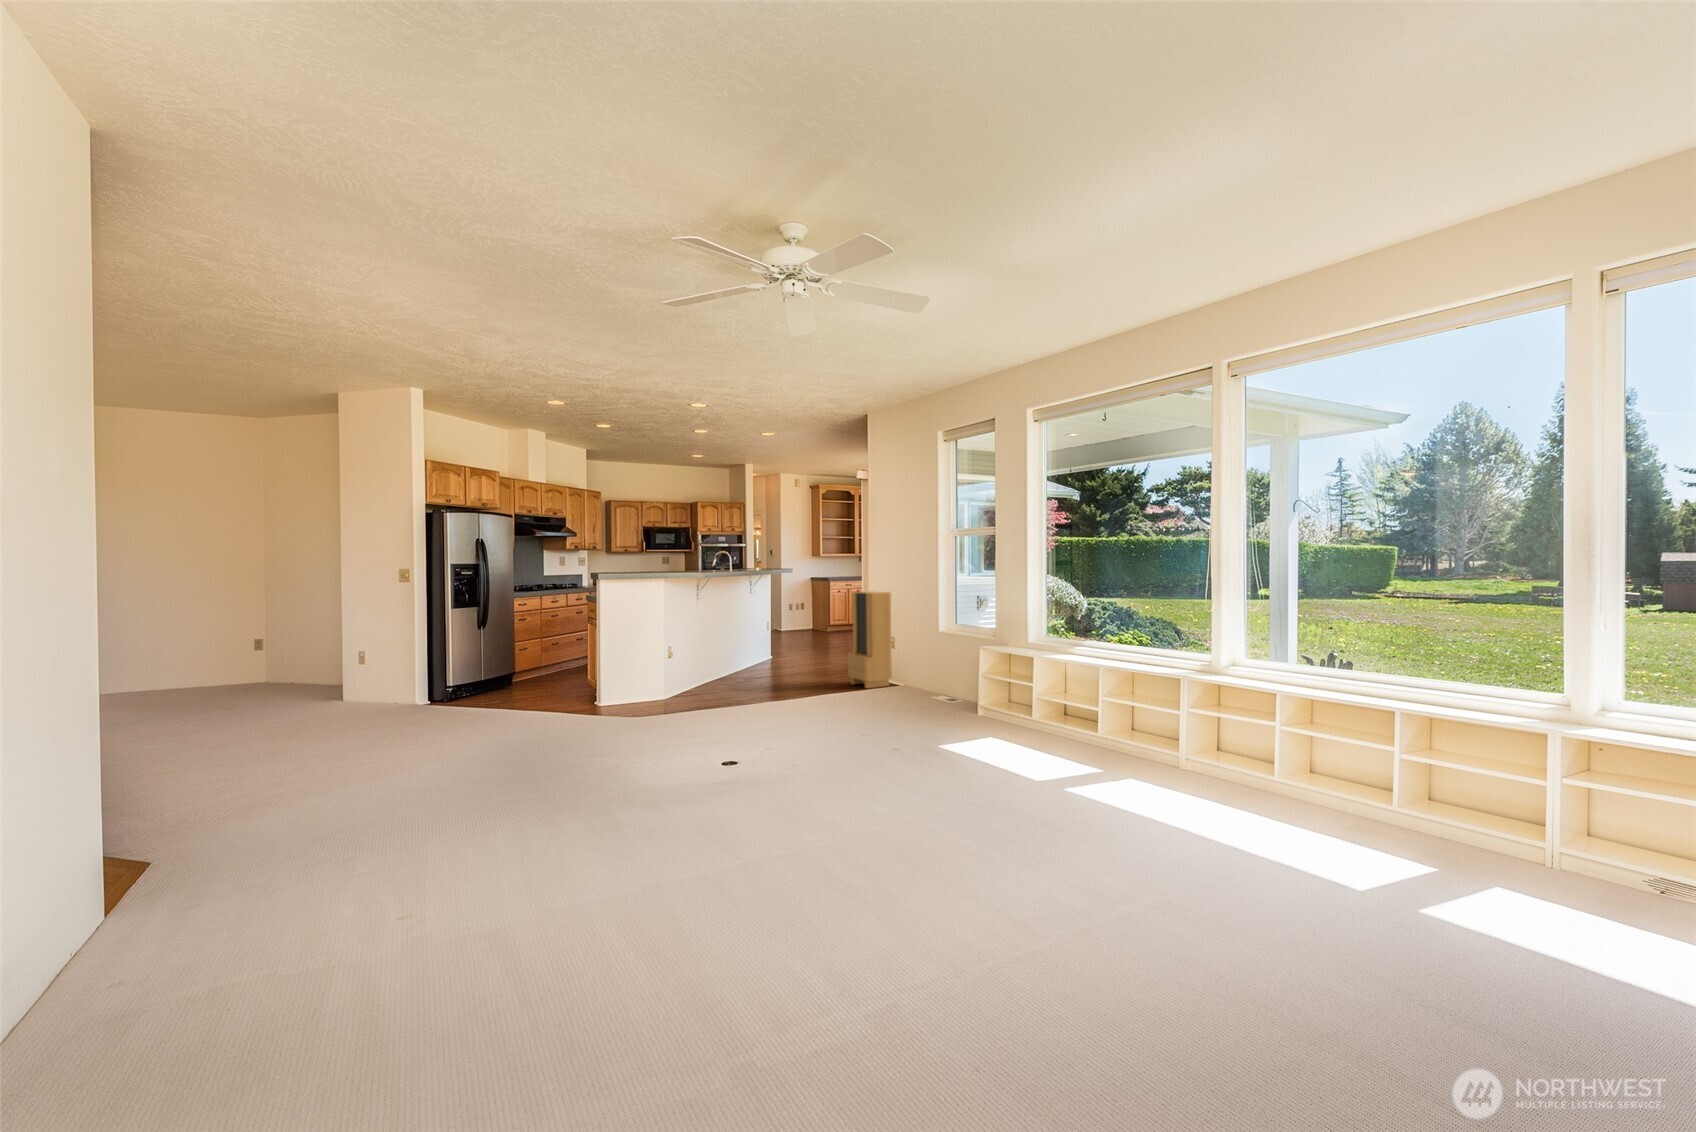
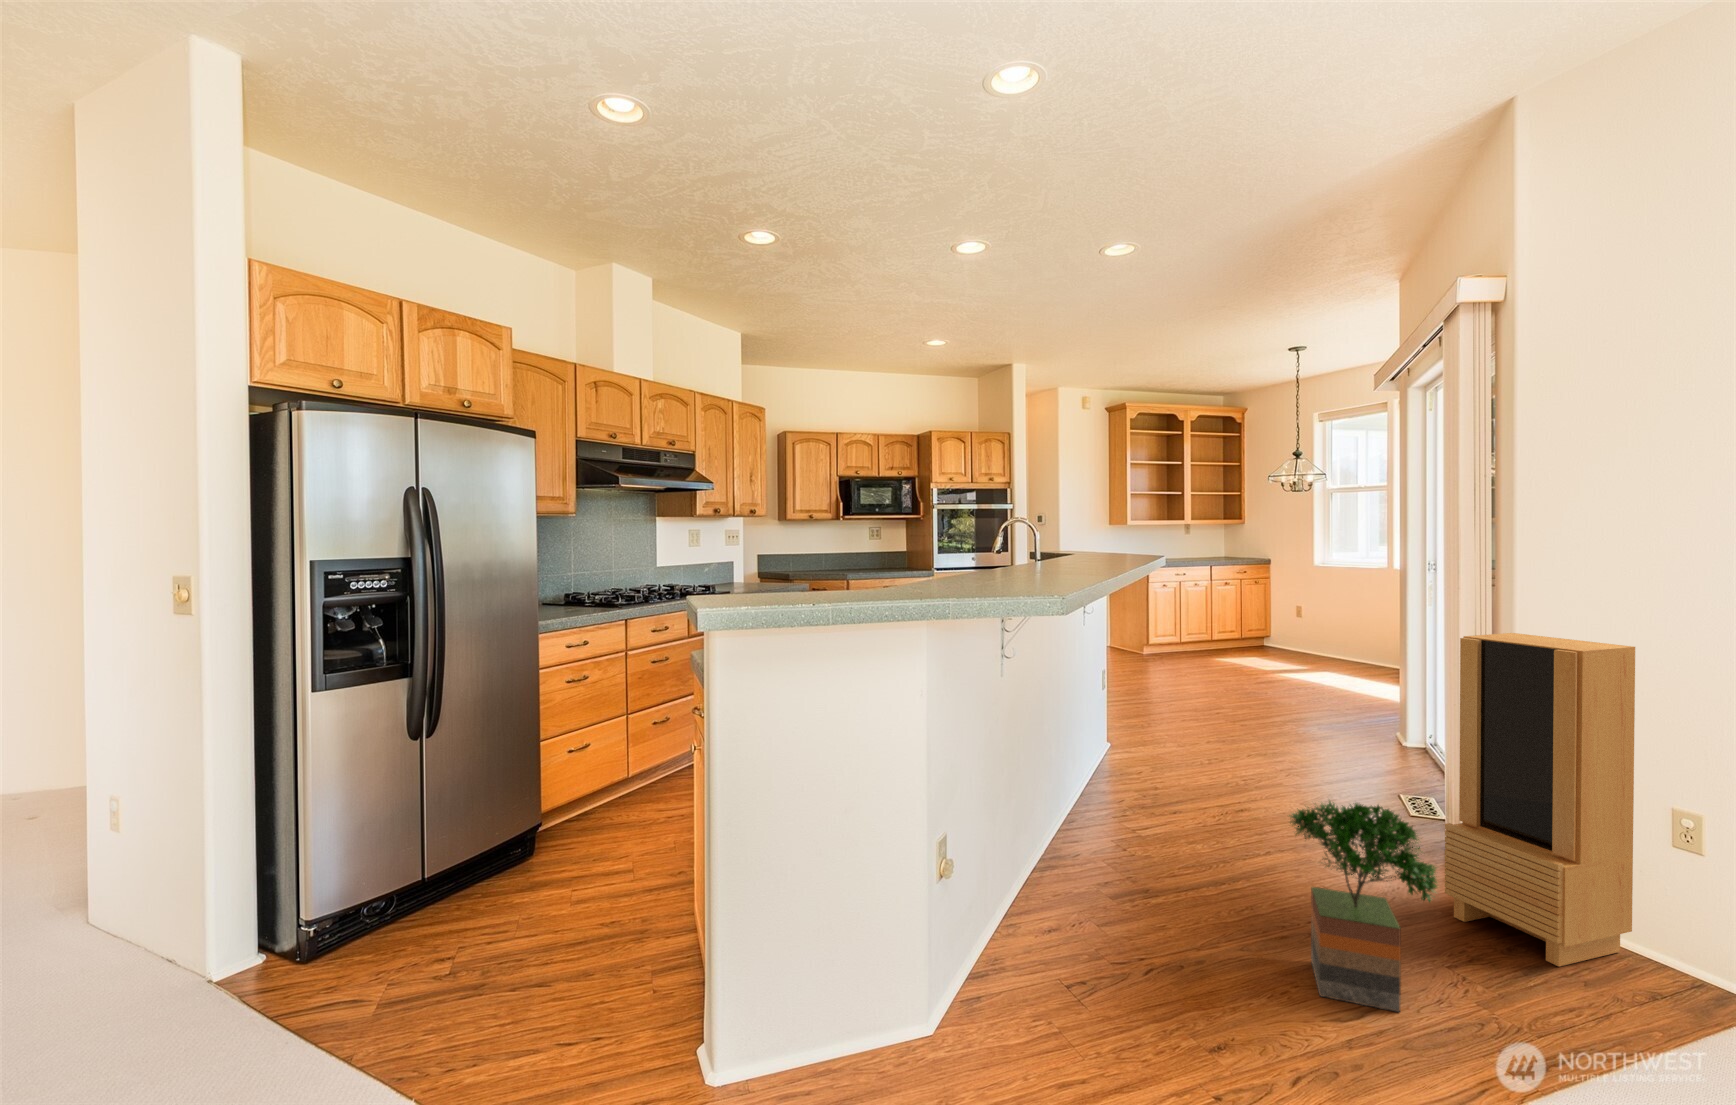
potted tree: none [785,639,821,695] -> present [1289,801,1437,1012]

